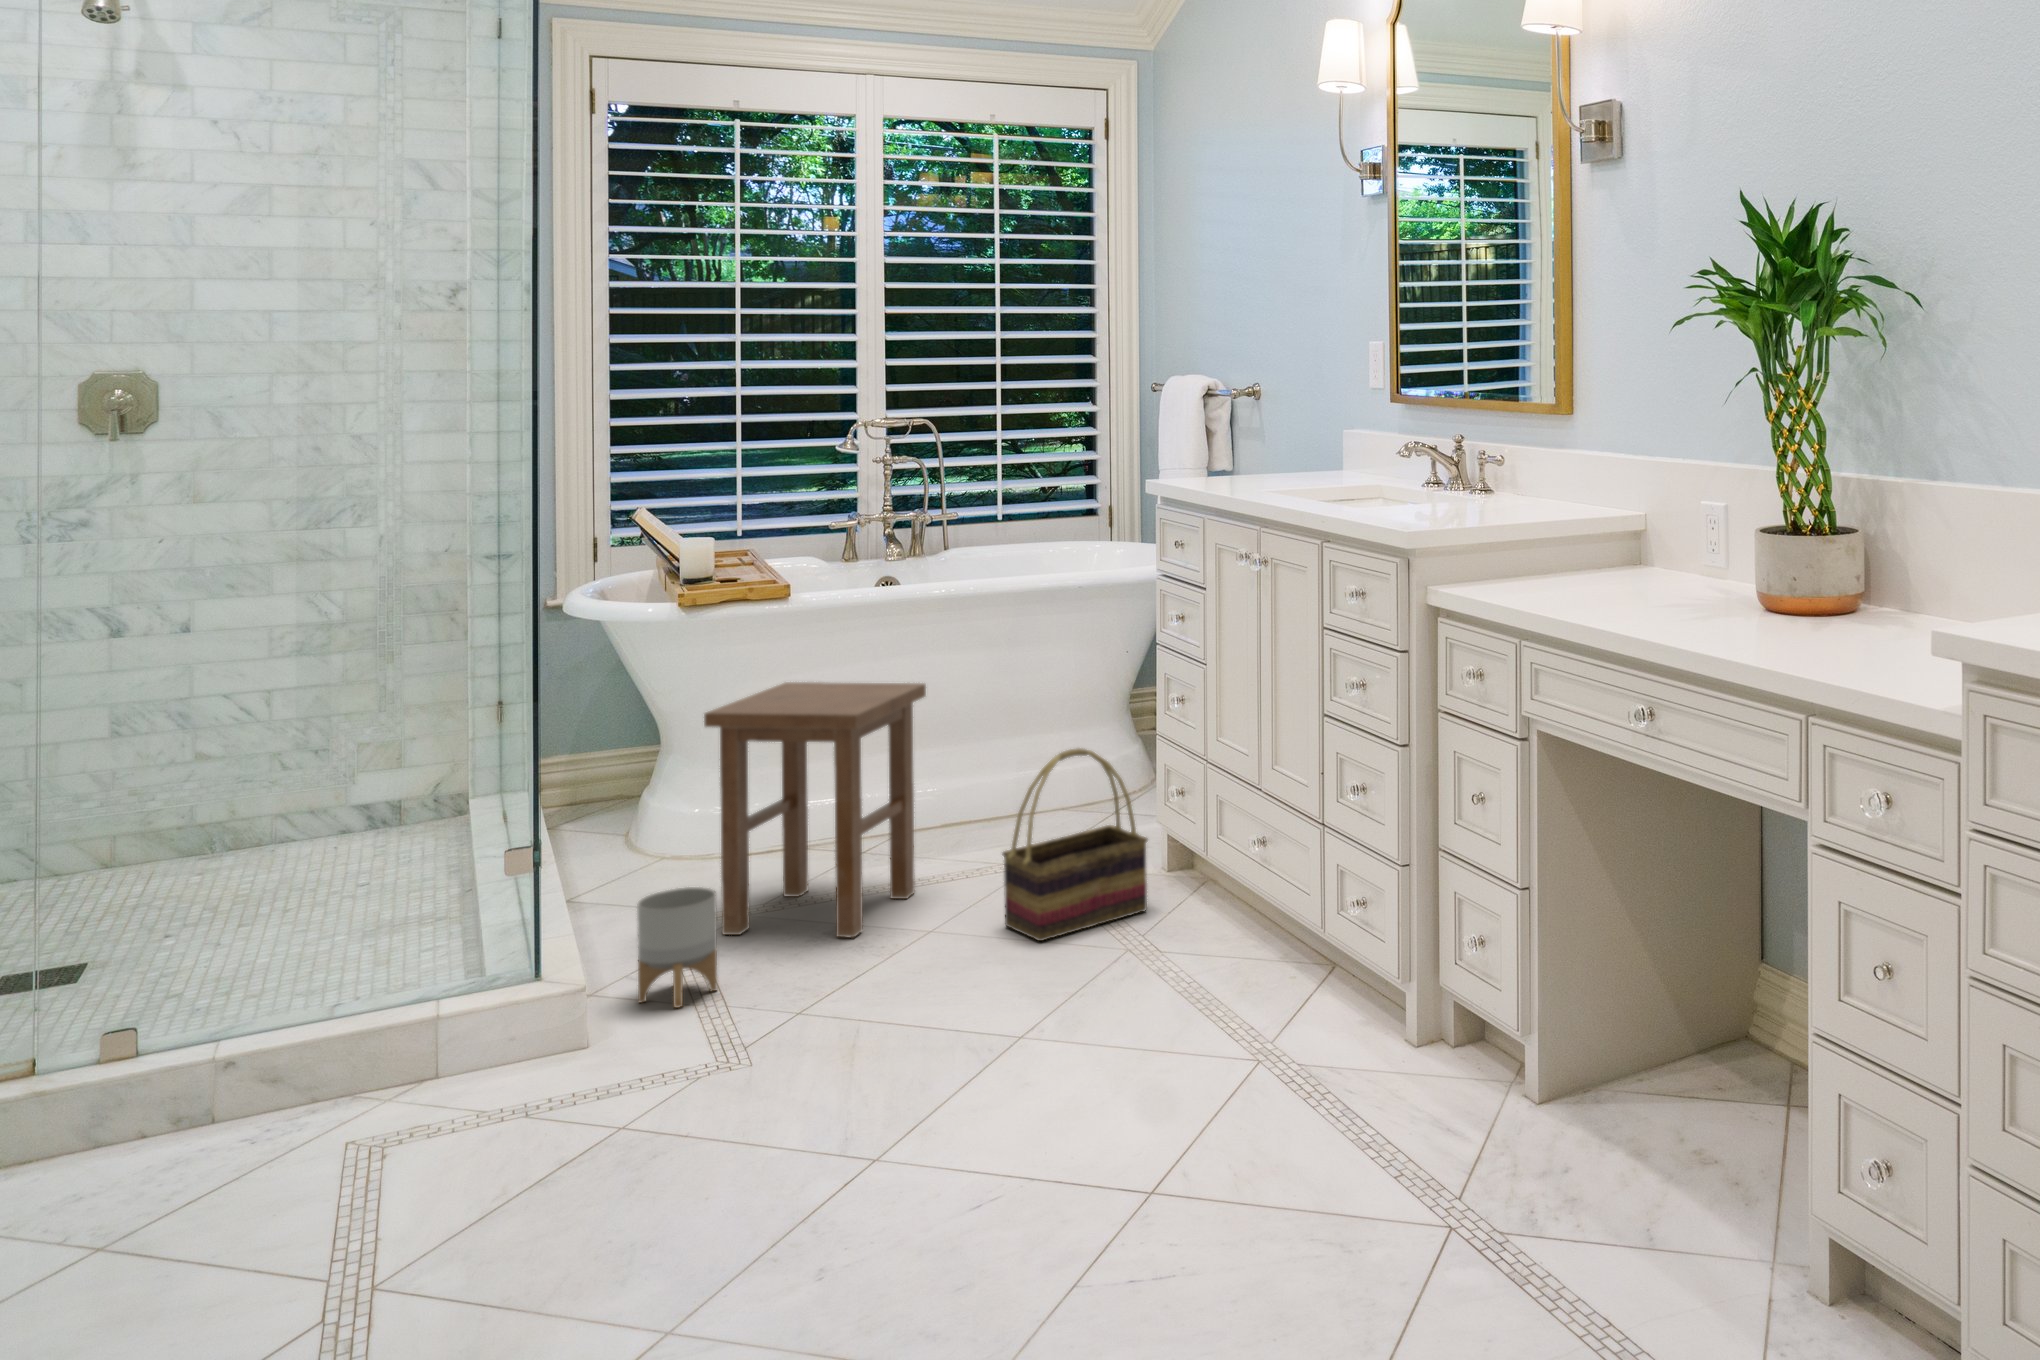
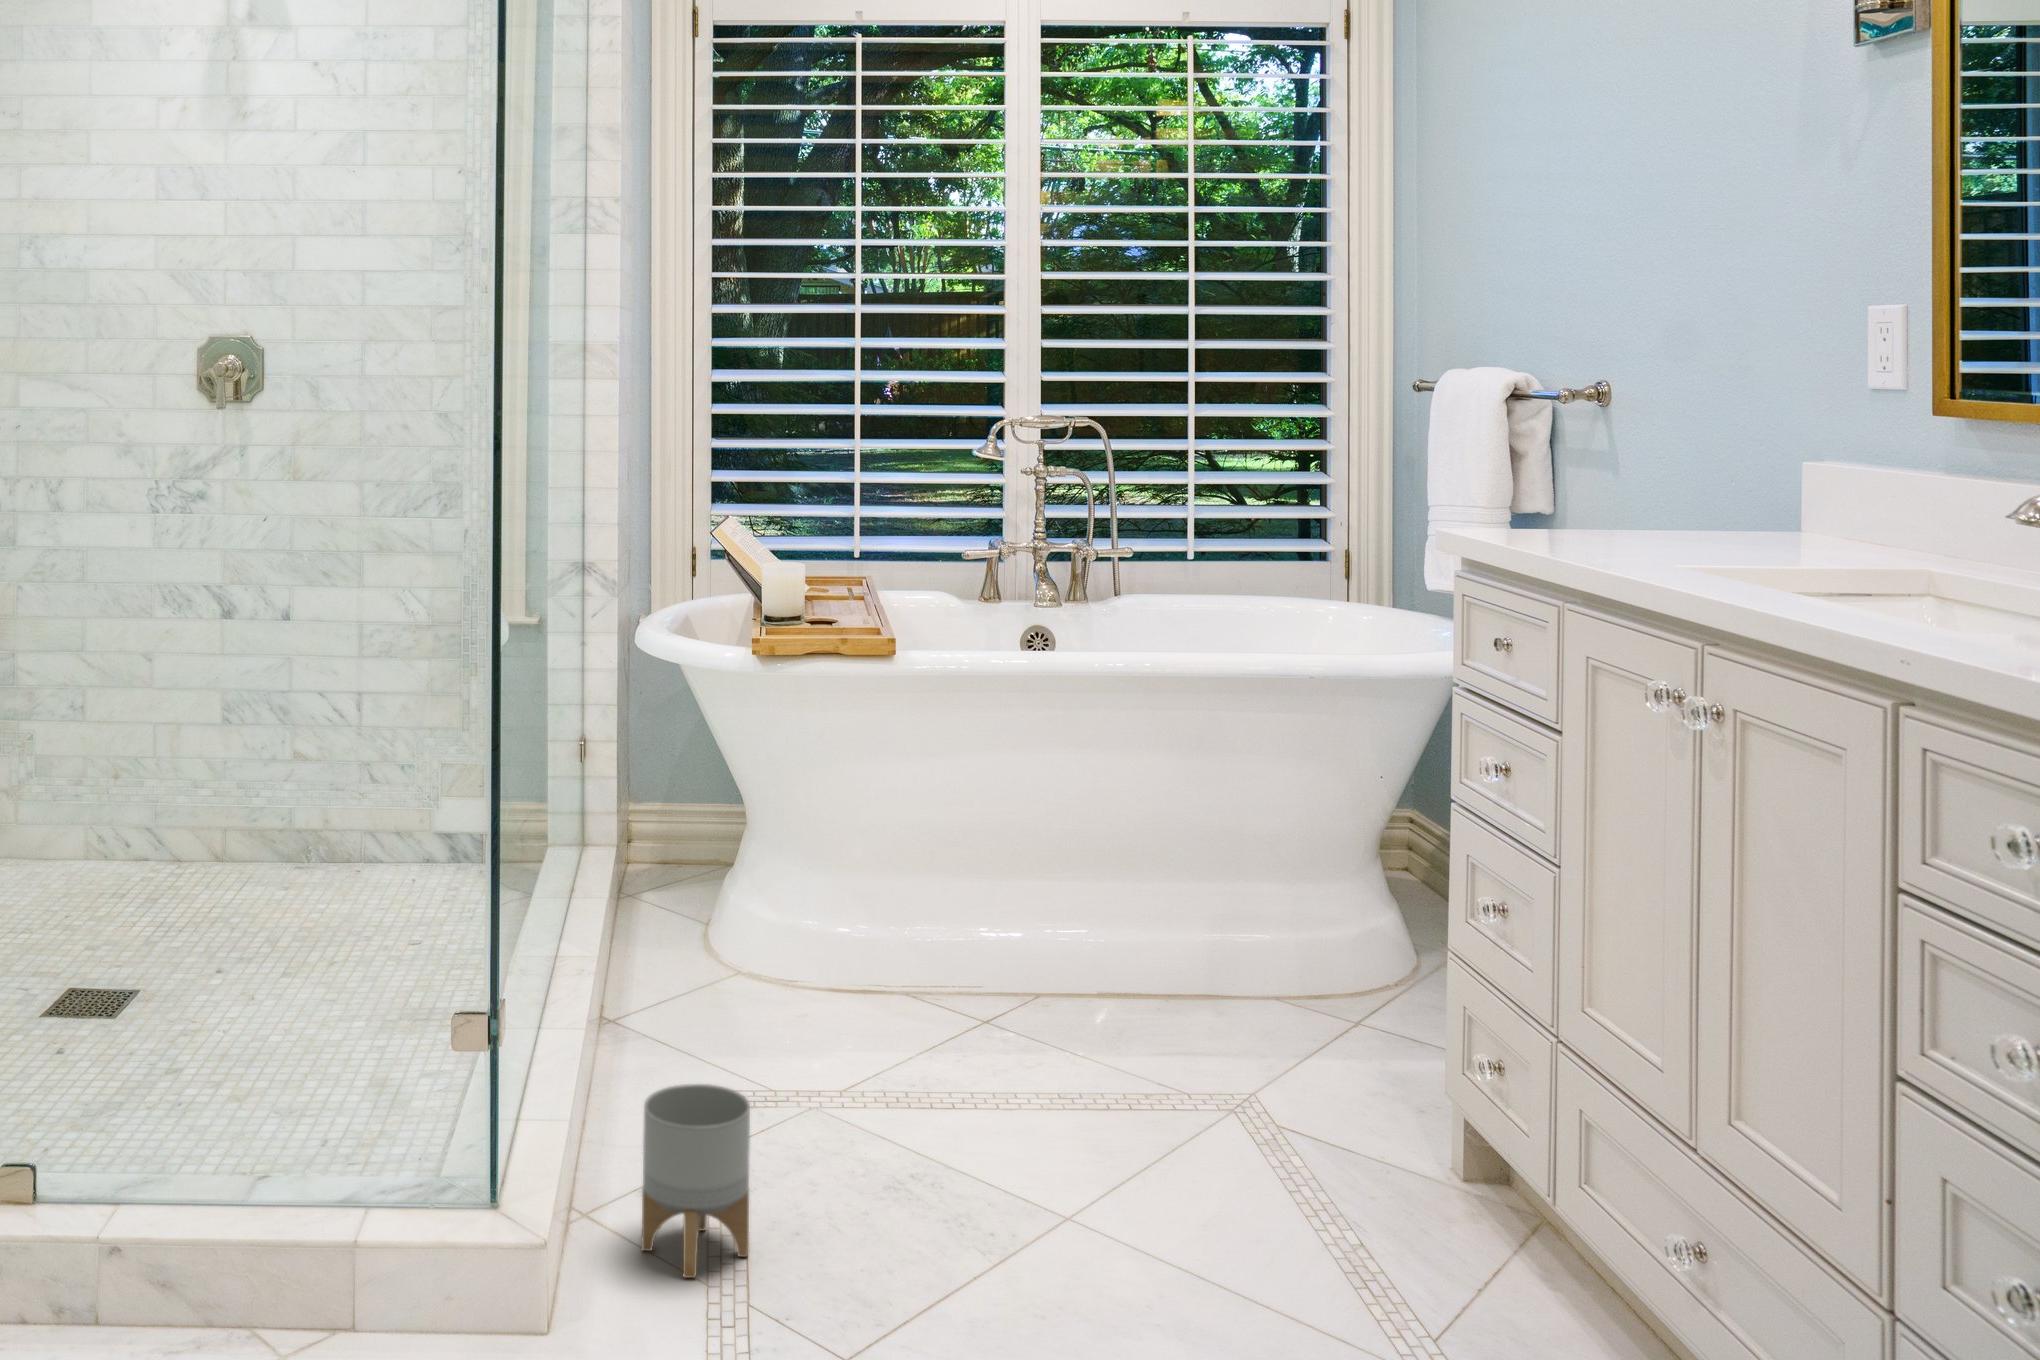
stool: present [704,682,926,938] -> none [760,778,1071,1199]
basket: present [1003,748,1148,941] -> none [1179,966,1431,1292]

